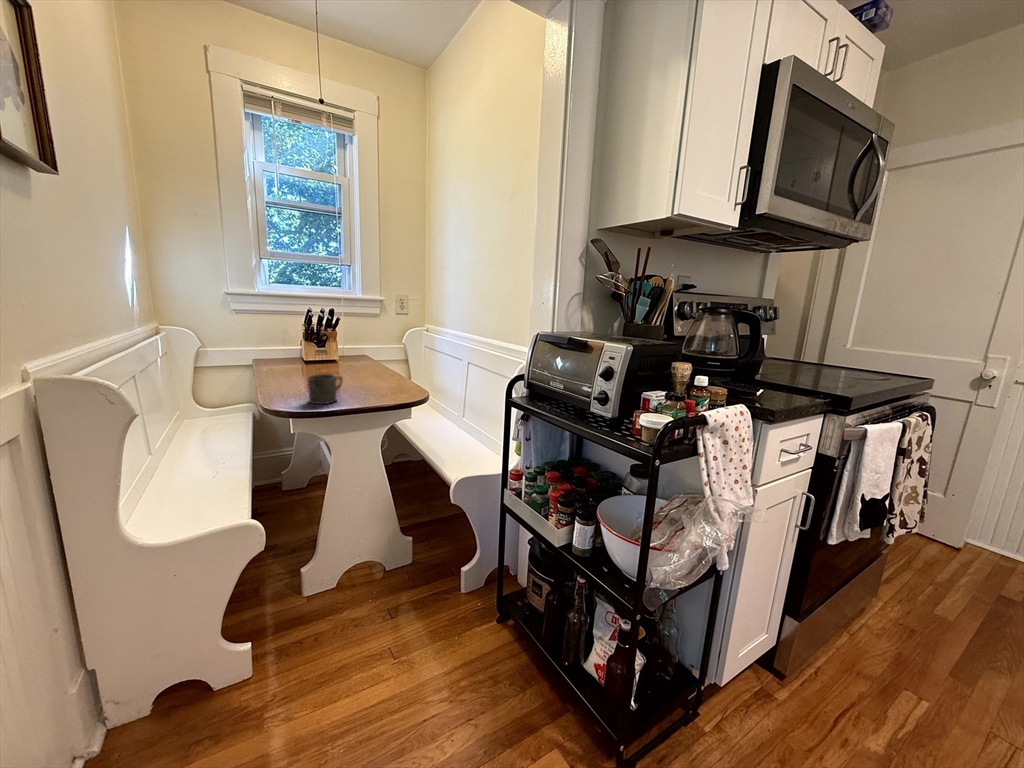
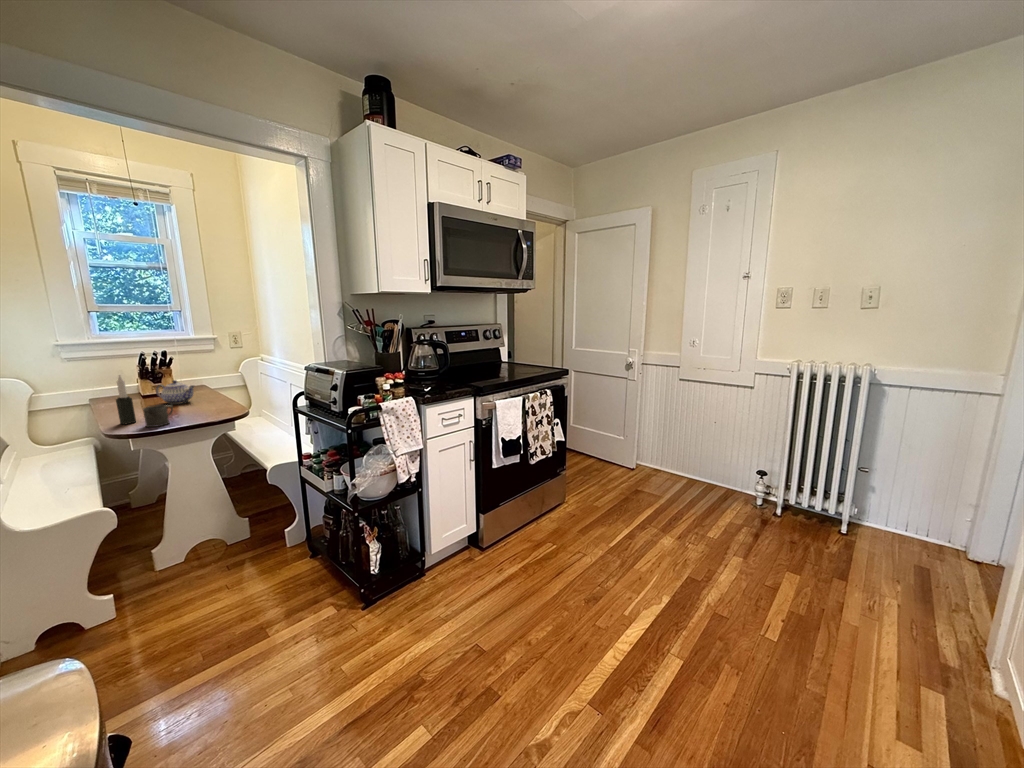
candle: none [278,328,298,396] -> present [116,375,136,424]
teapot: none [320,344,364,375] -> present [156,380,194,404]

